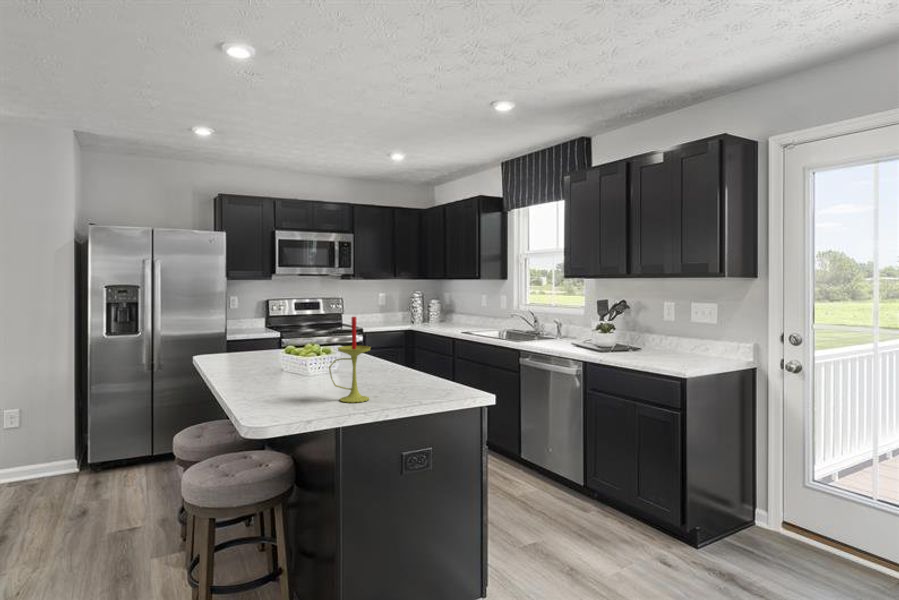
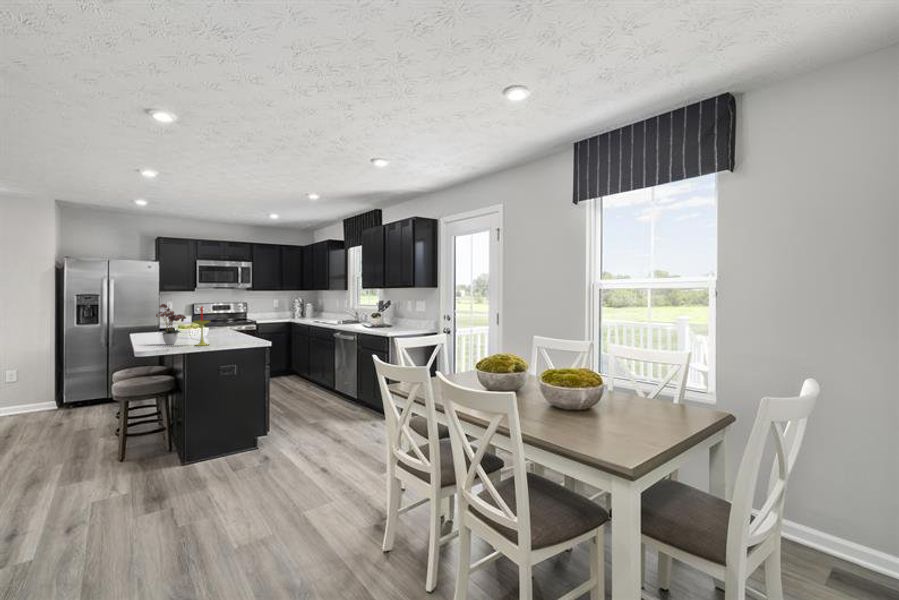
flower arrangement: none [258,305,320,395] -> present [156,304,186,345]

